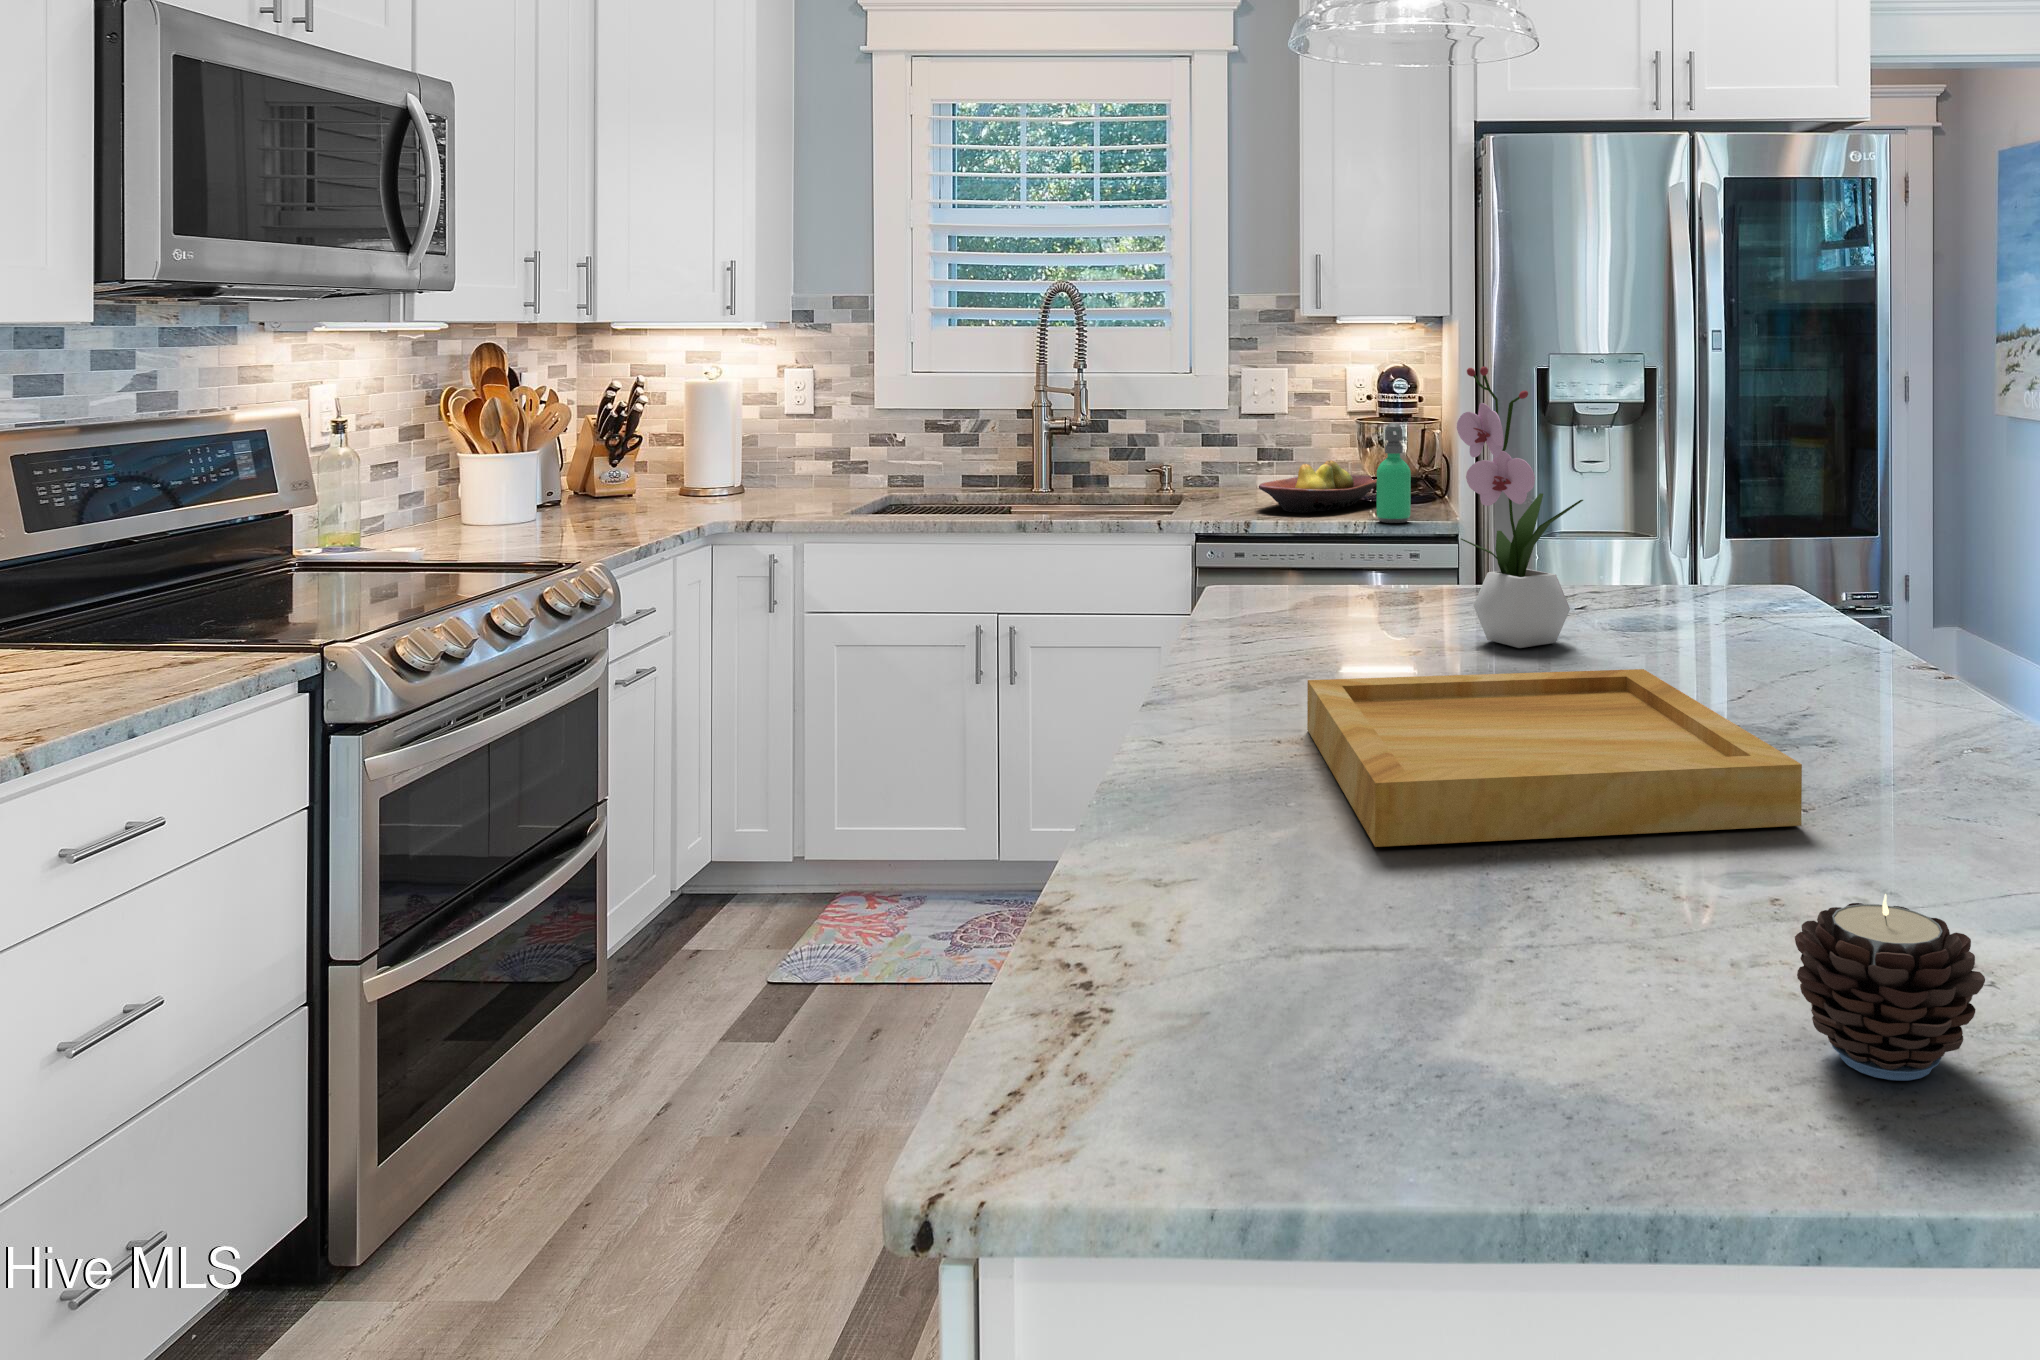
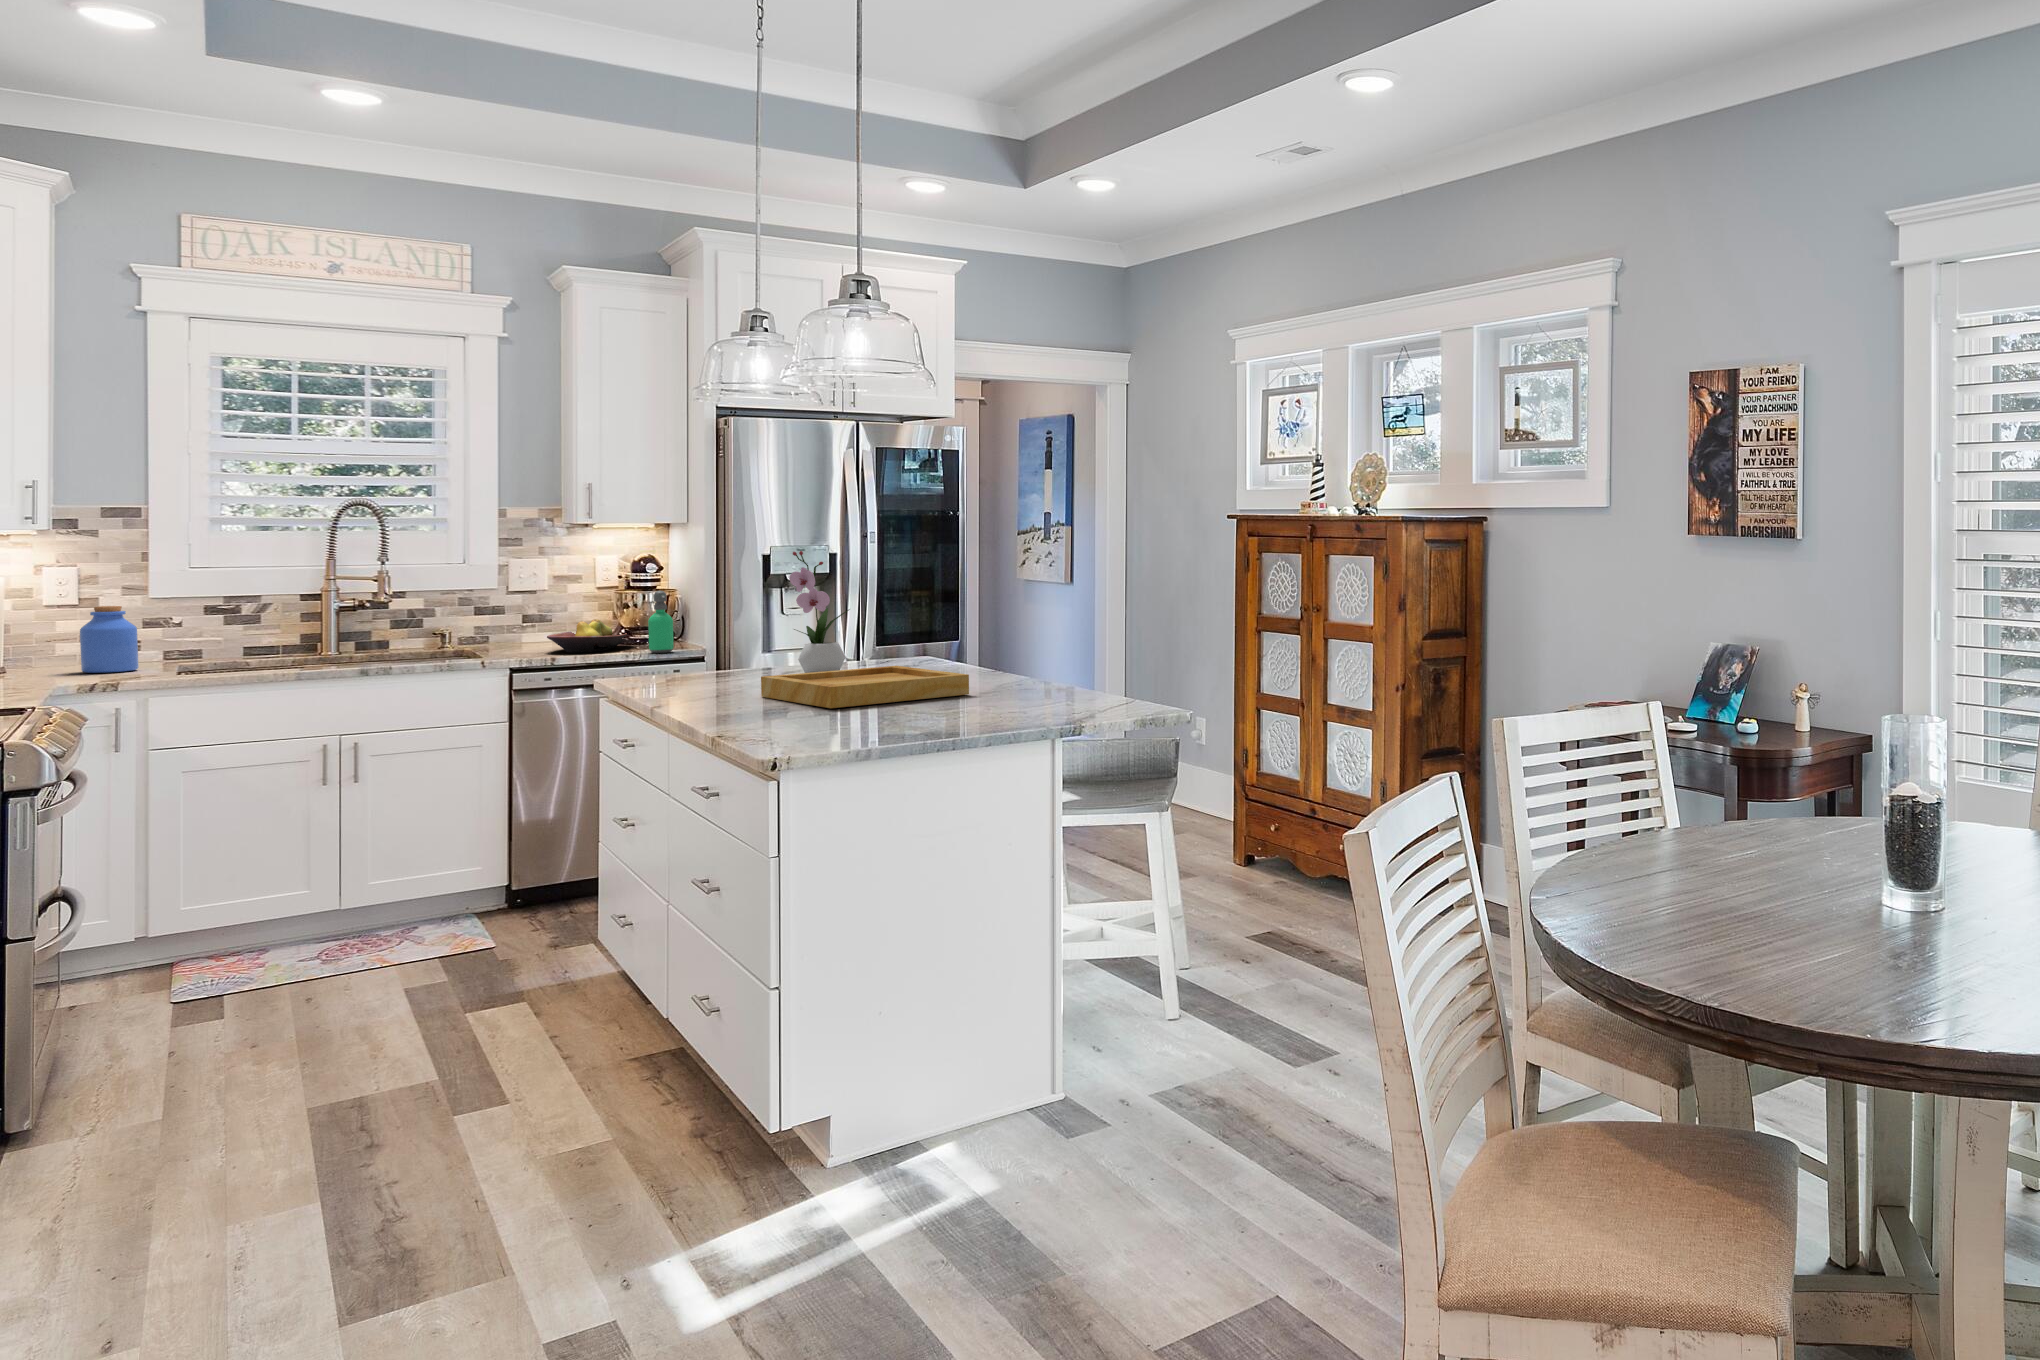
jar: none [787,420,840,503] -> present [80,606,139,673]
candle: present [1795,894,1985,1081] -> none [981,674,1028,716]

